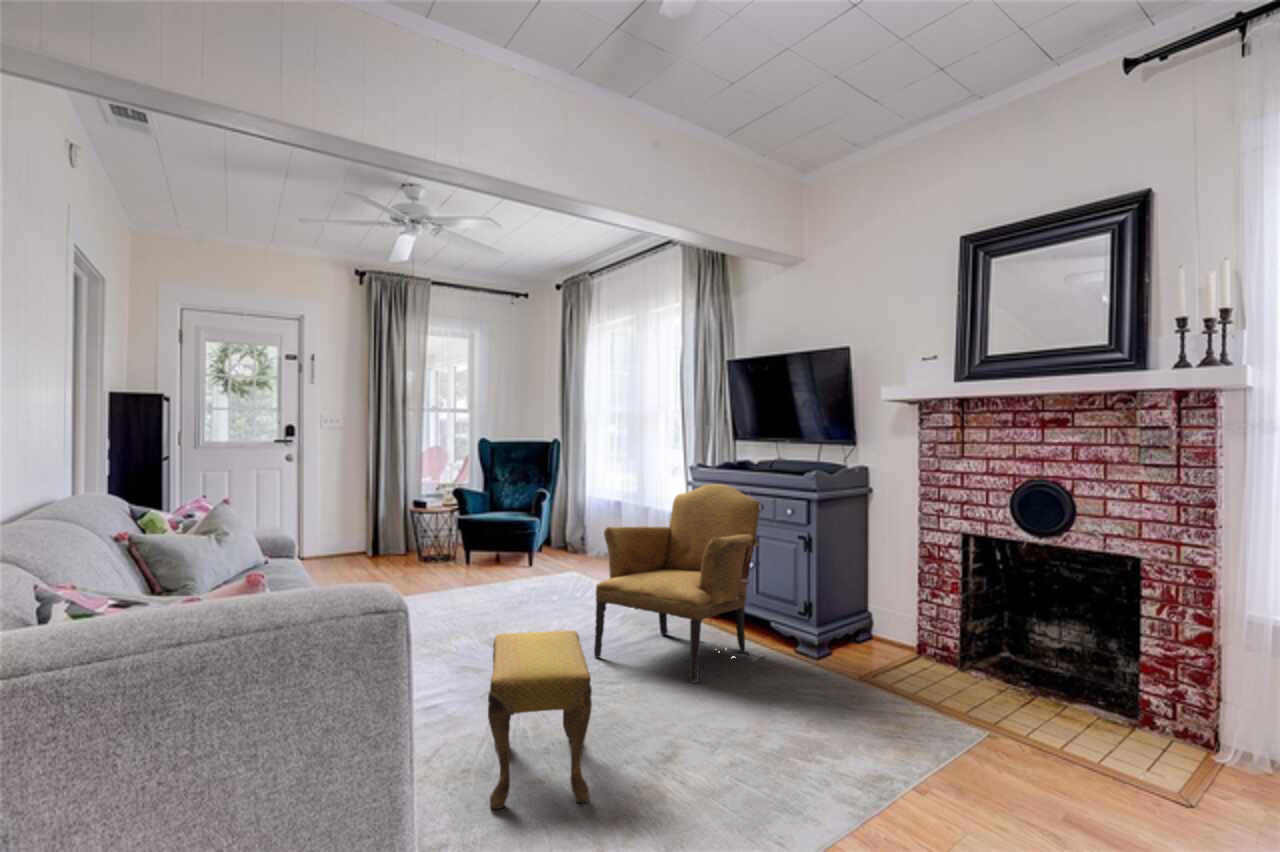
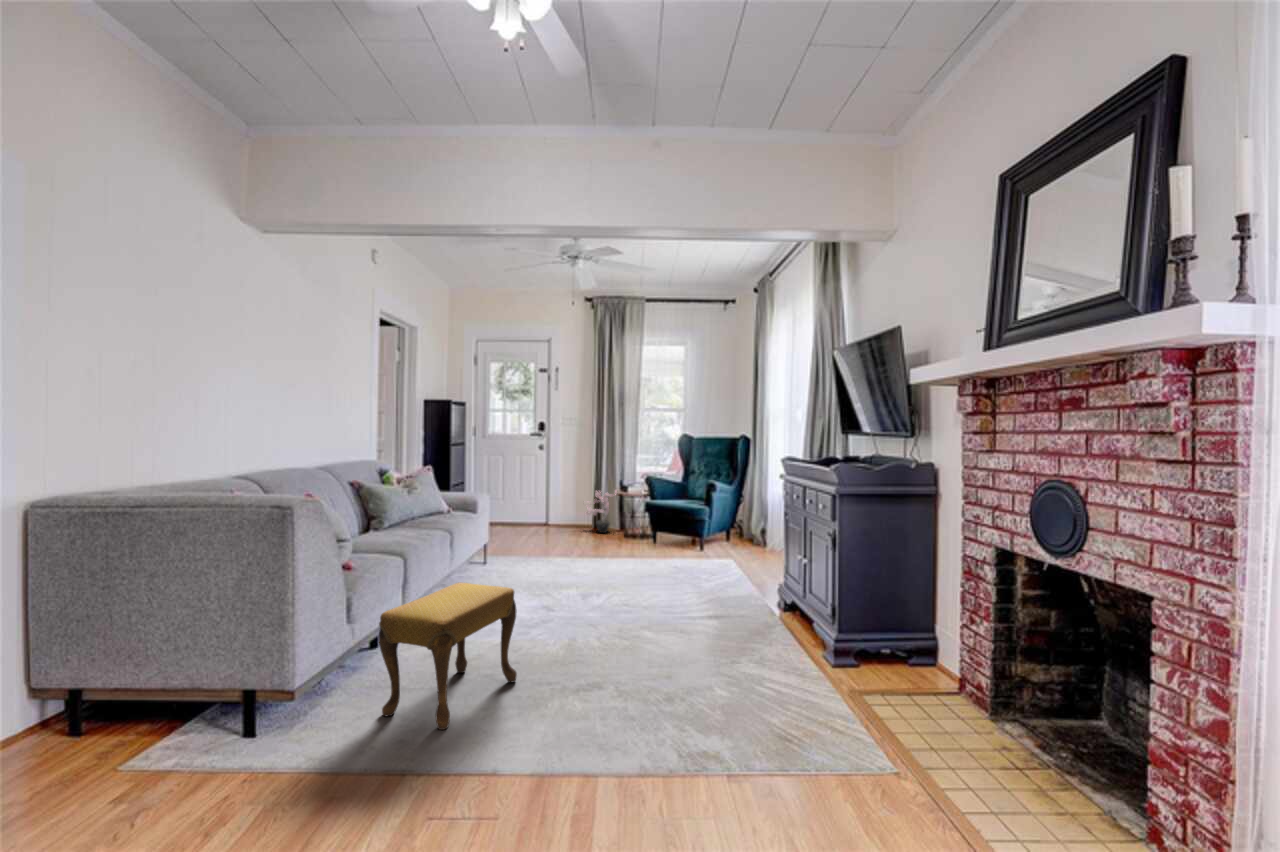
armchair: present [594,484,764,683] -> none [633,474,803,661]
potted plant: none [353,509,409,566] -> present [586,491,616,533]

